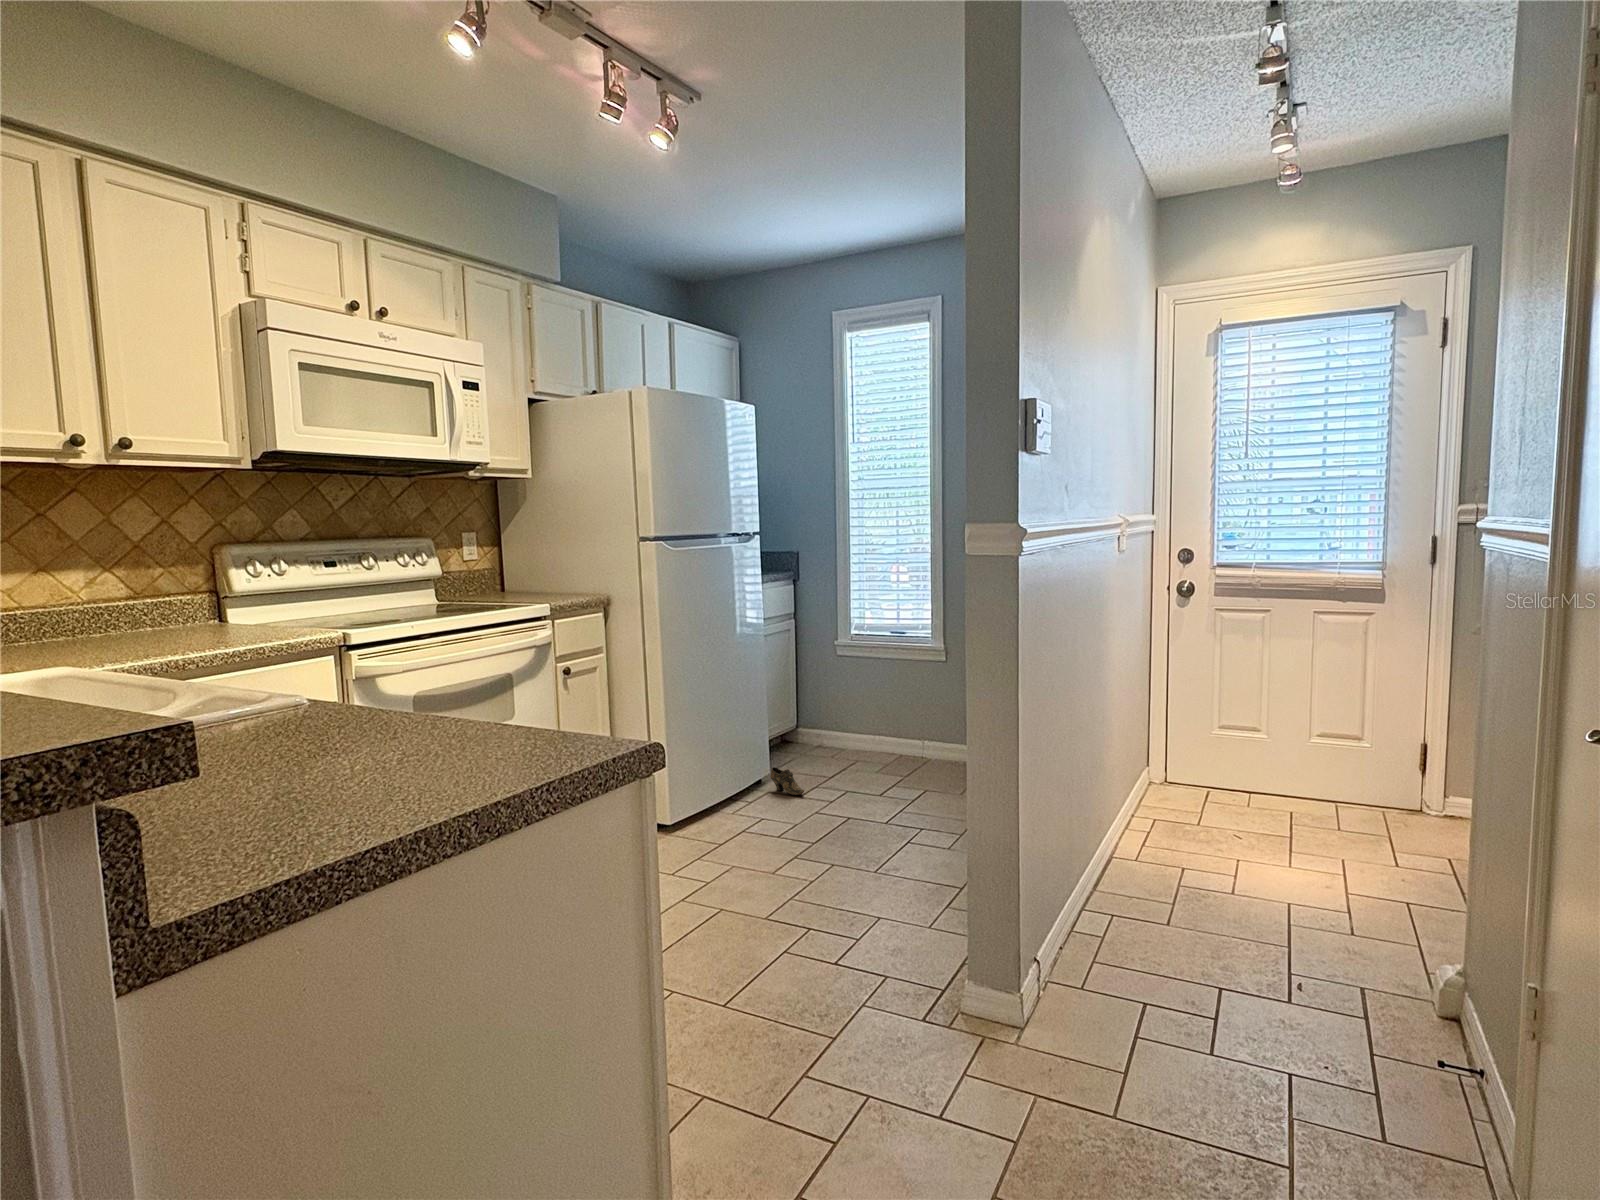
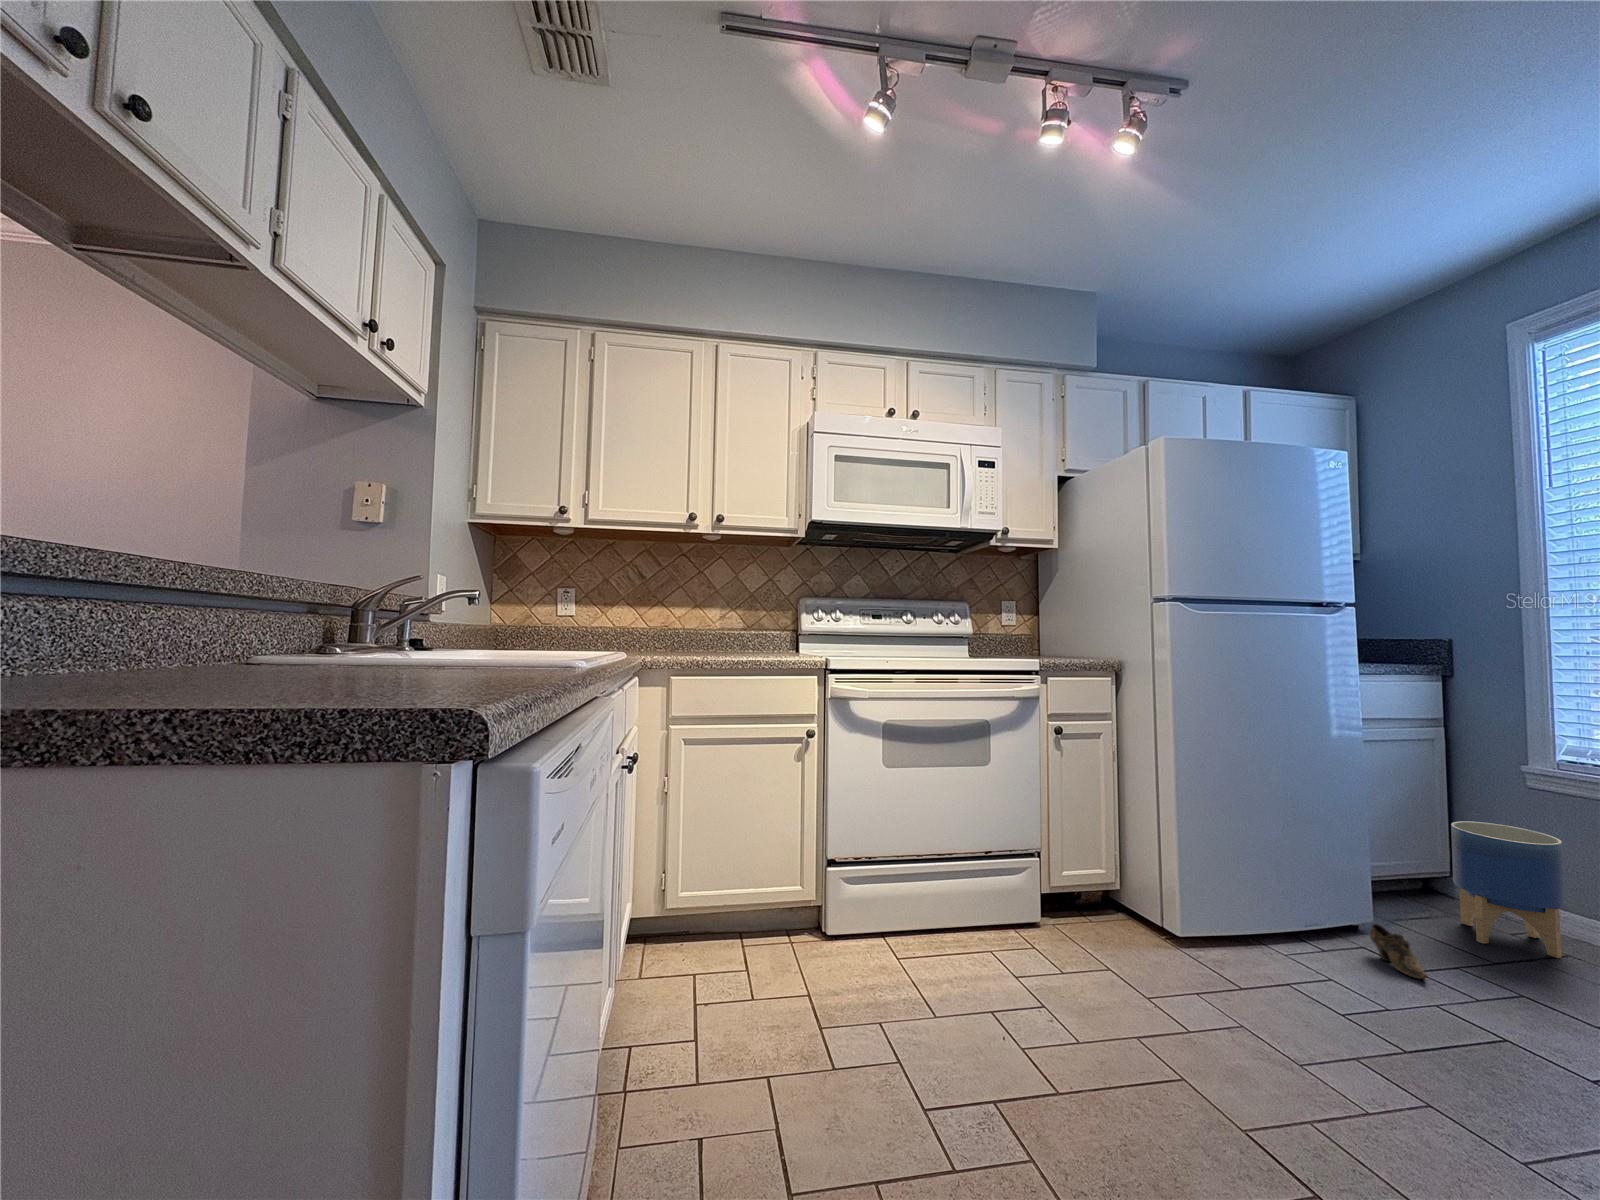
planter: none [800,680,851,762] -> present [1451,821,1565,958]

